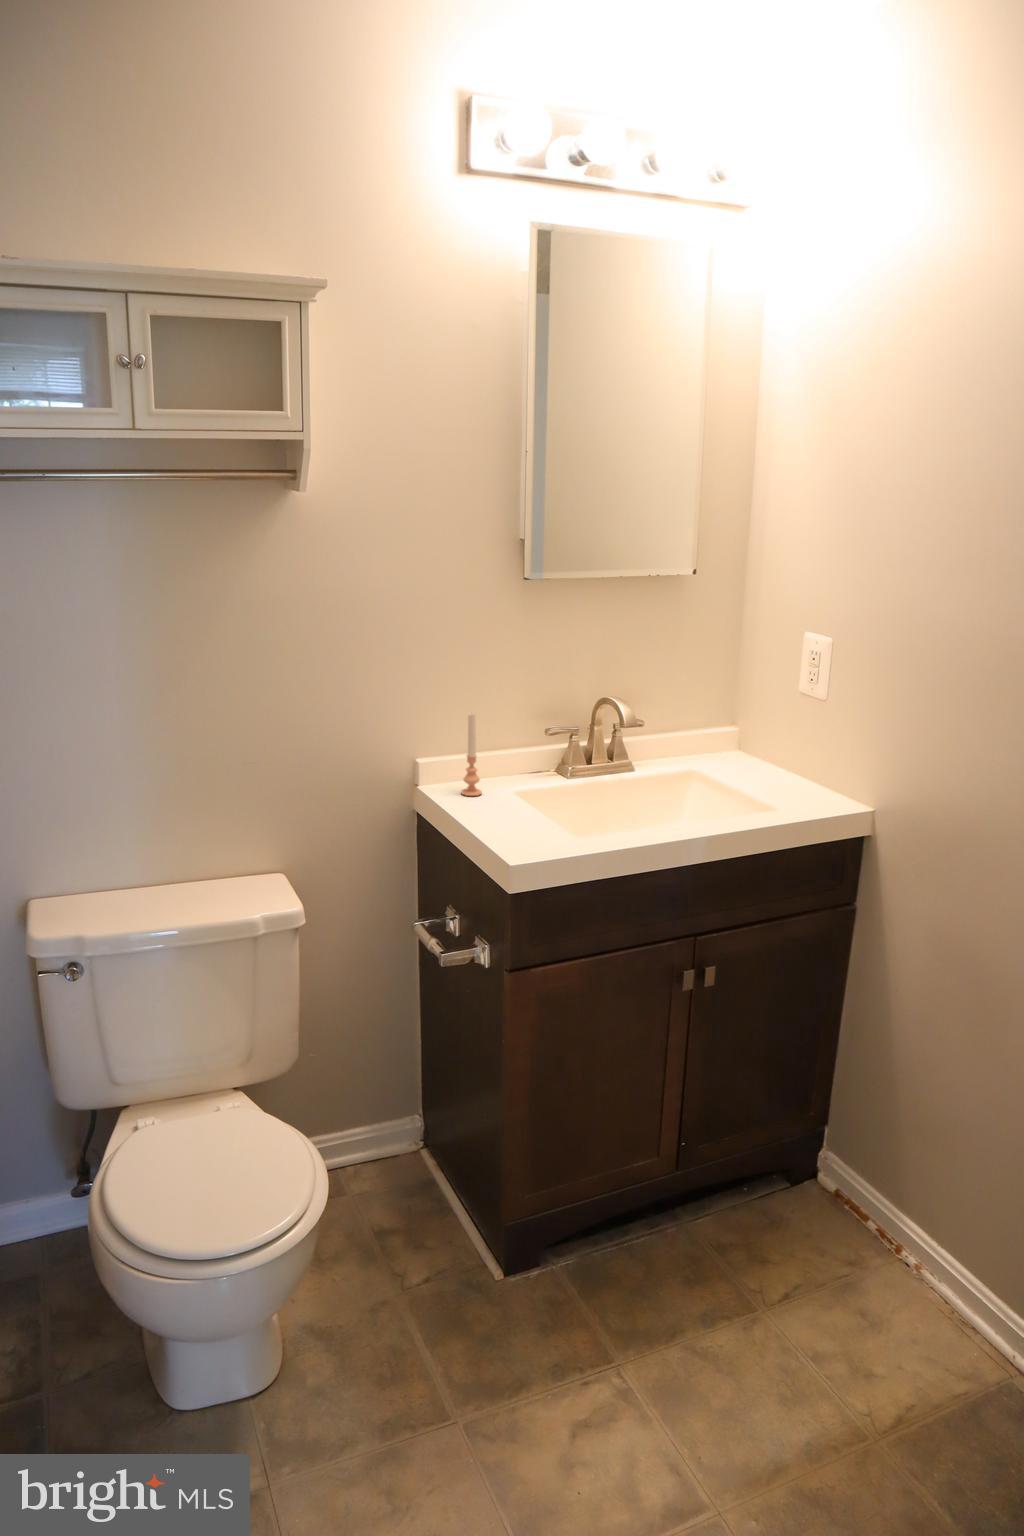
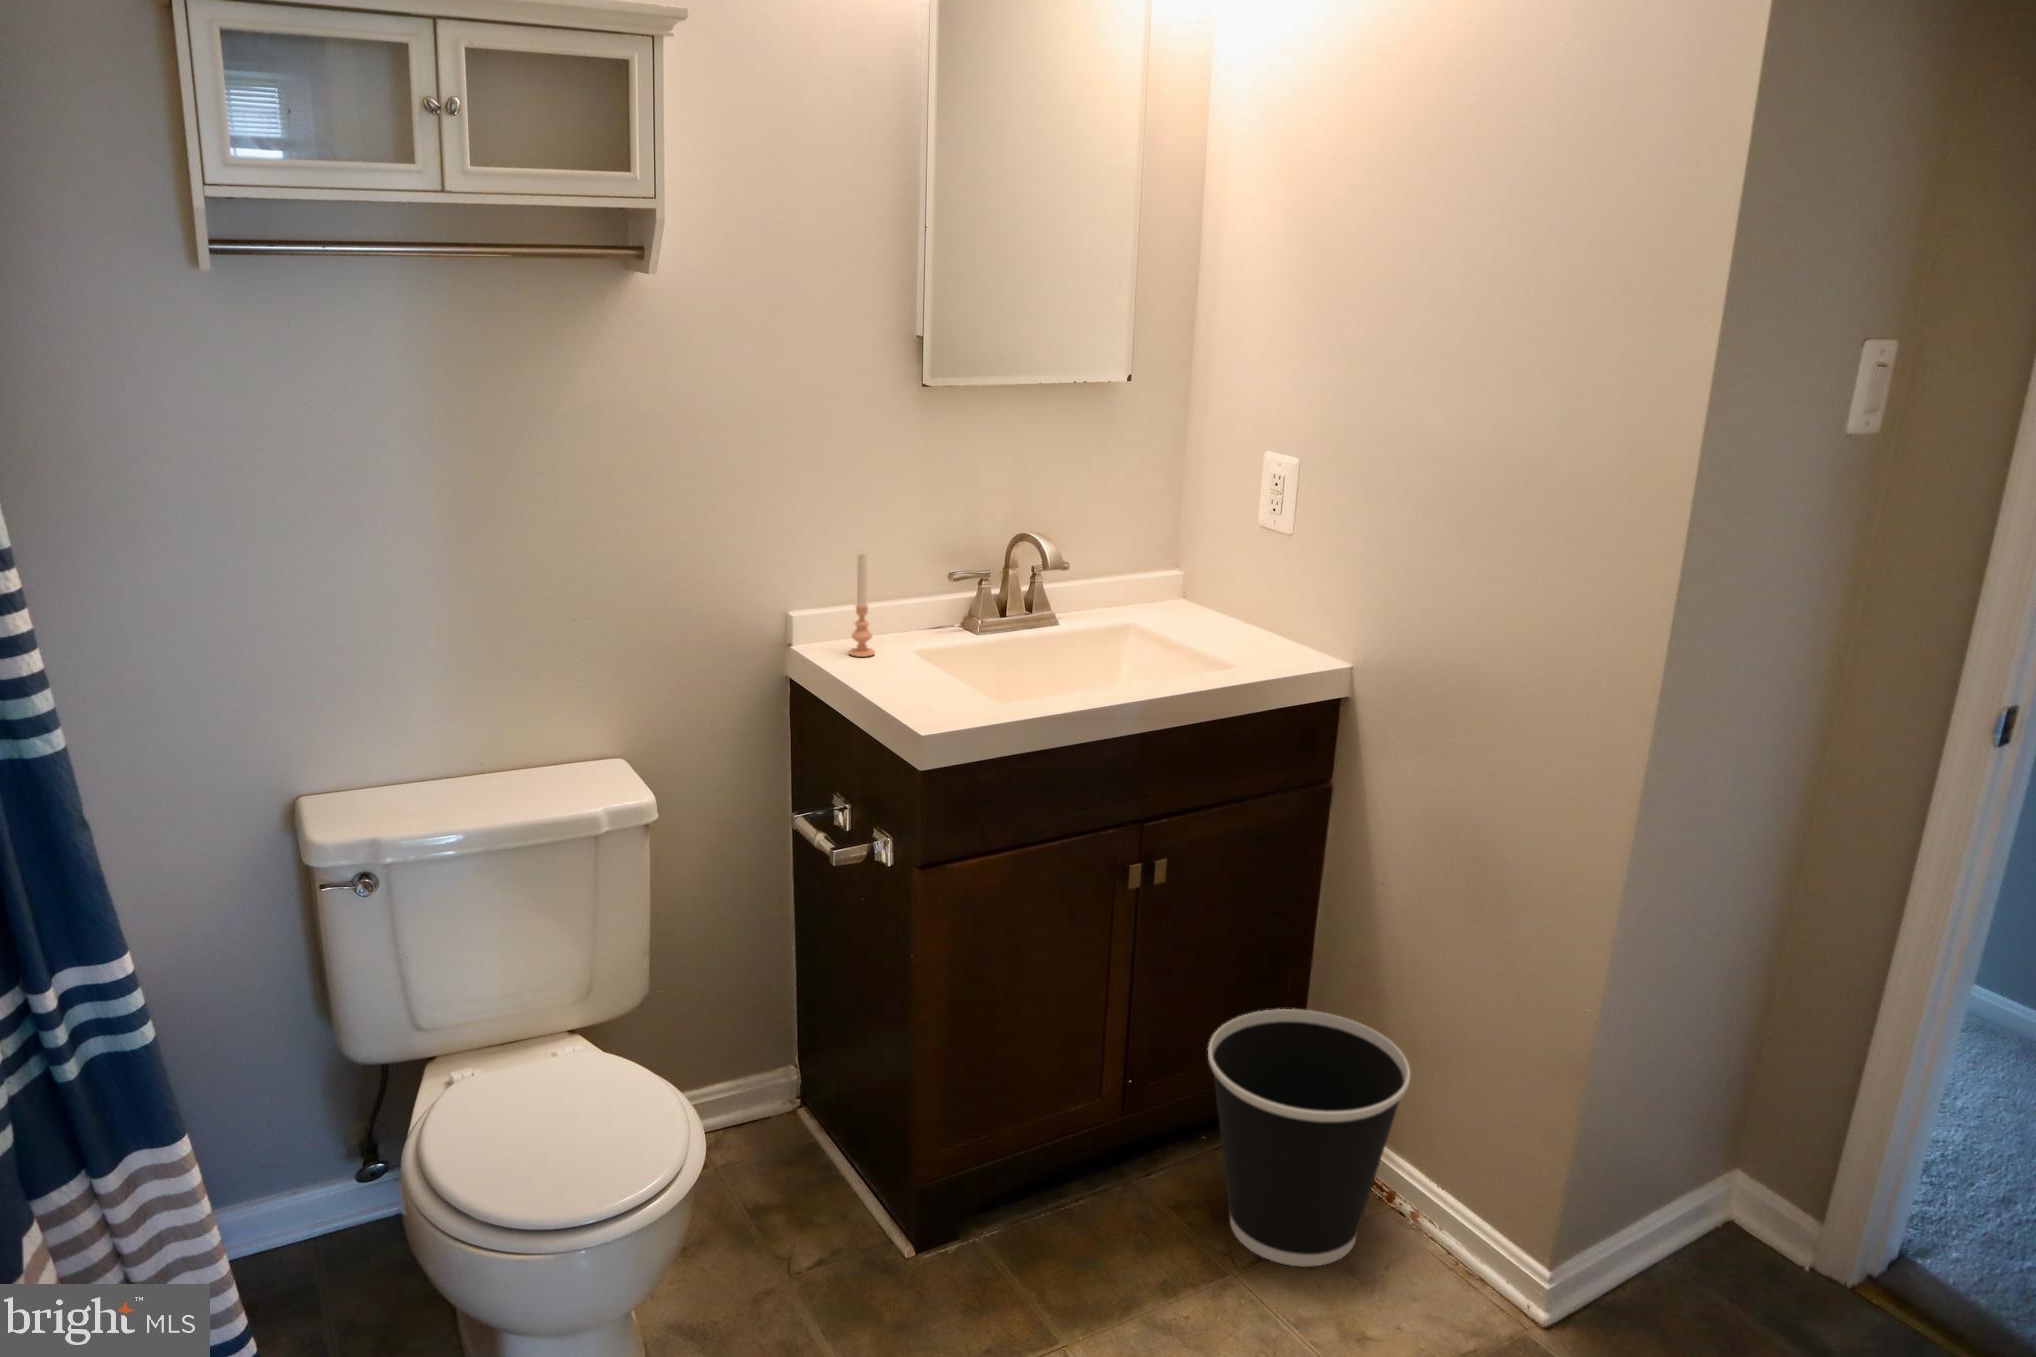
wastebasket: none [746,1091,917,1310] -> present [1208,1009,1410,1267]

